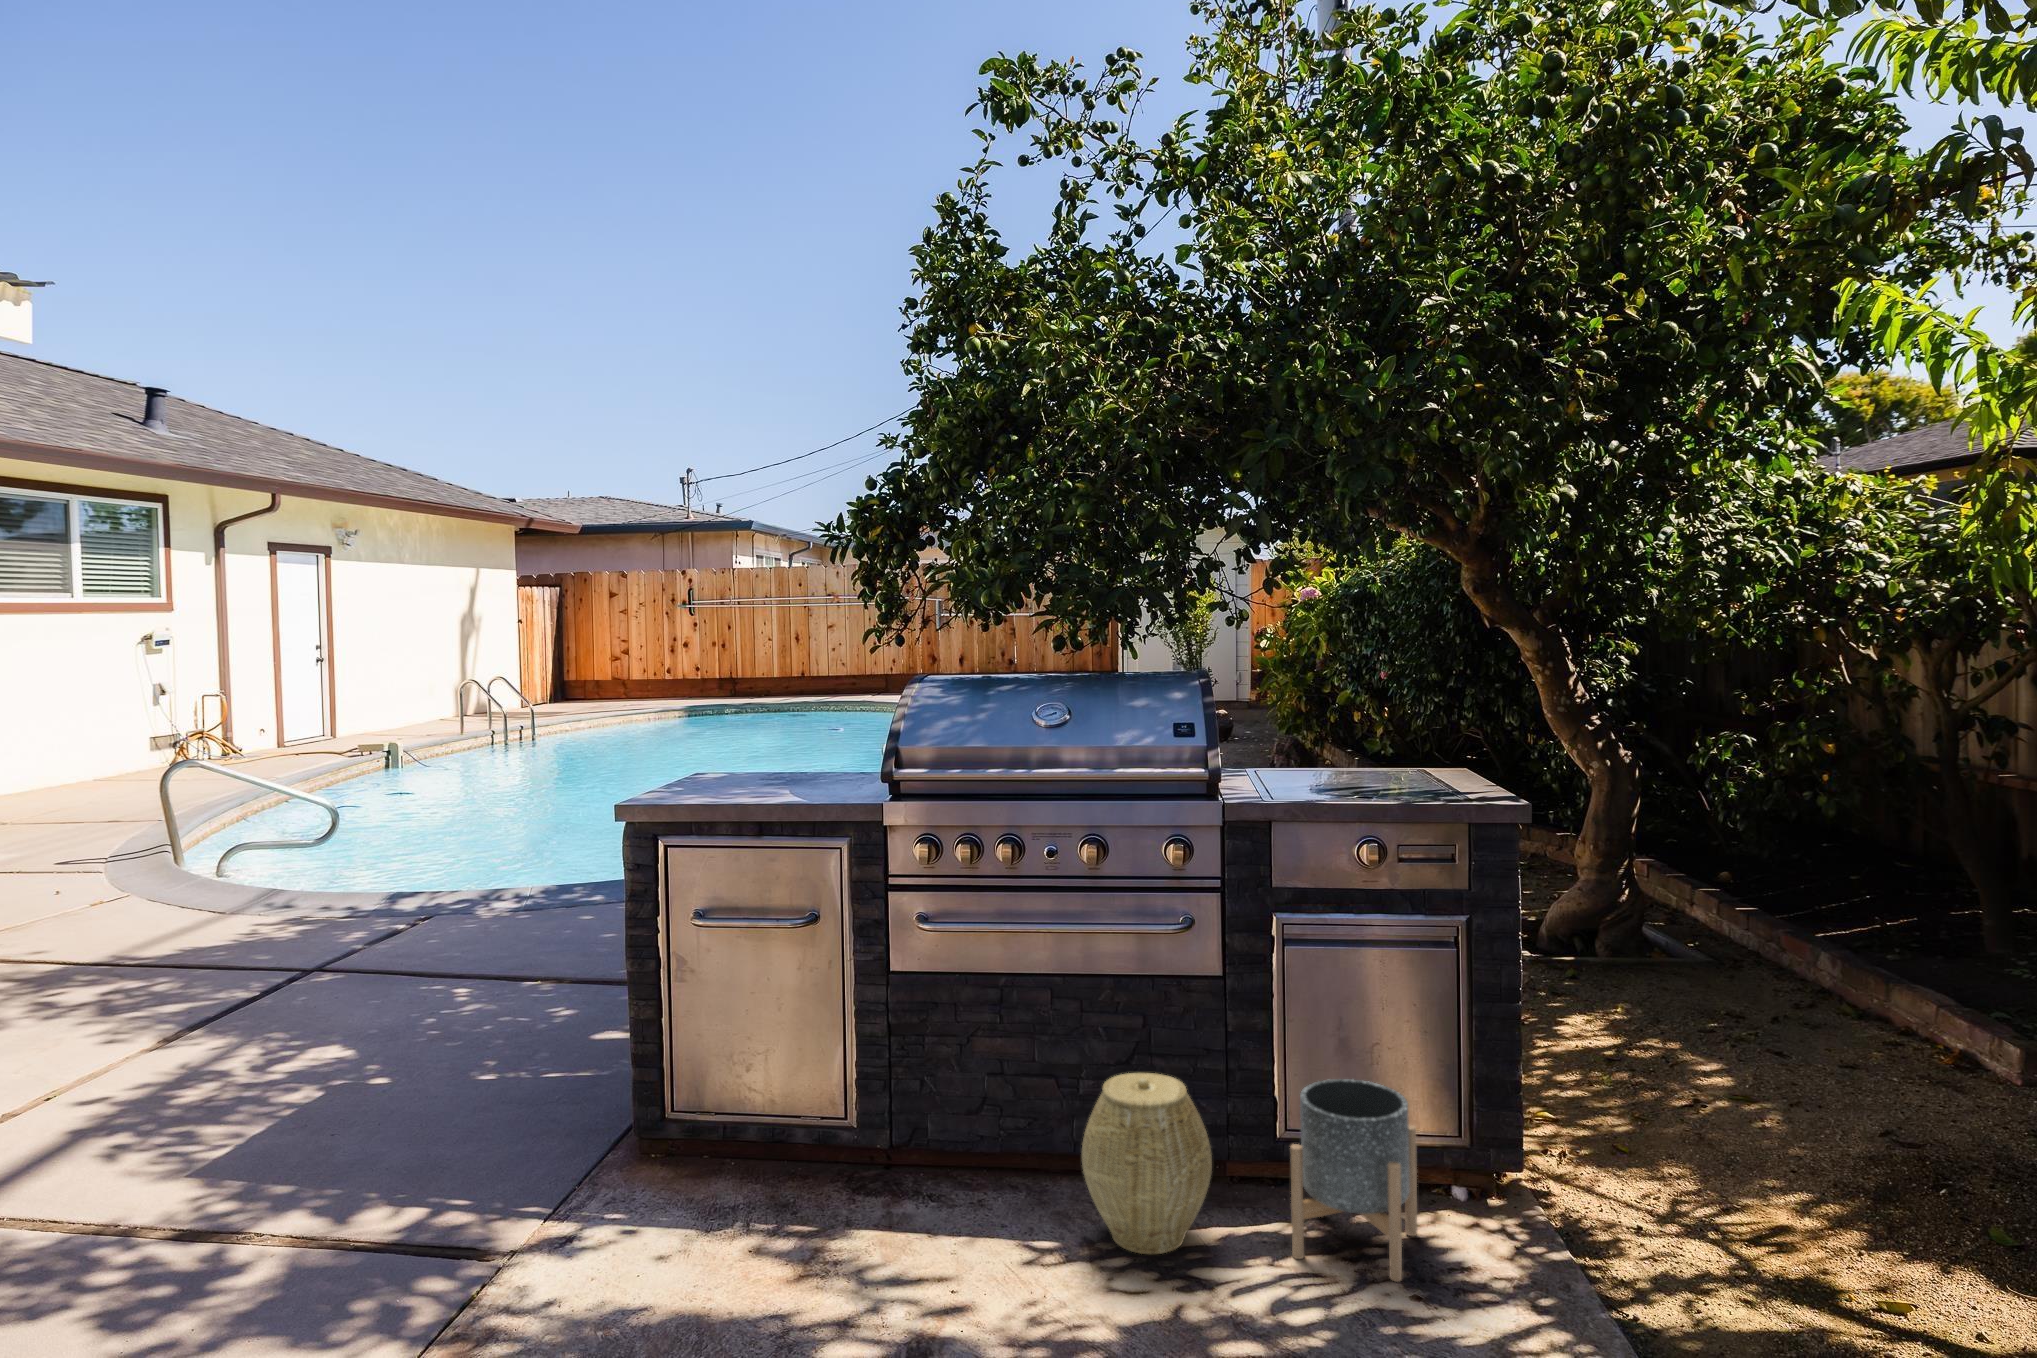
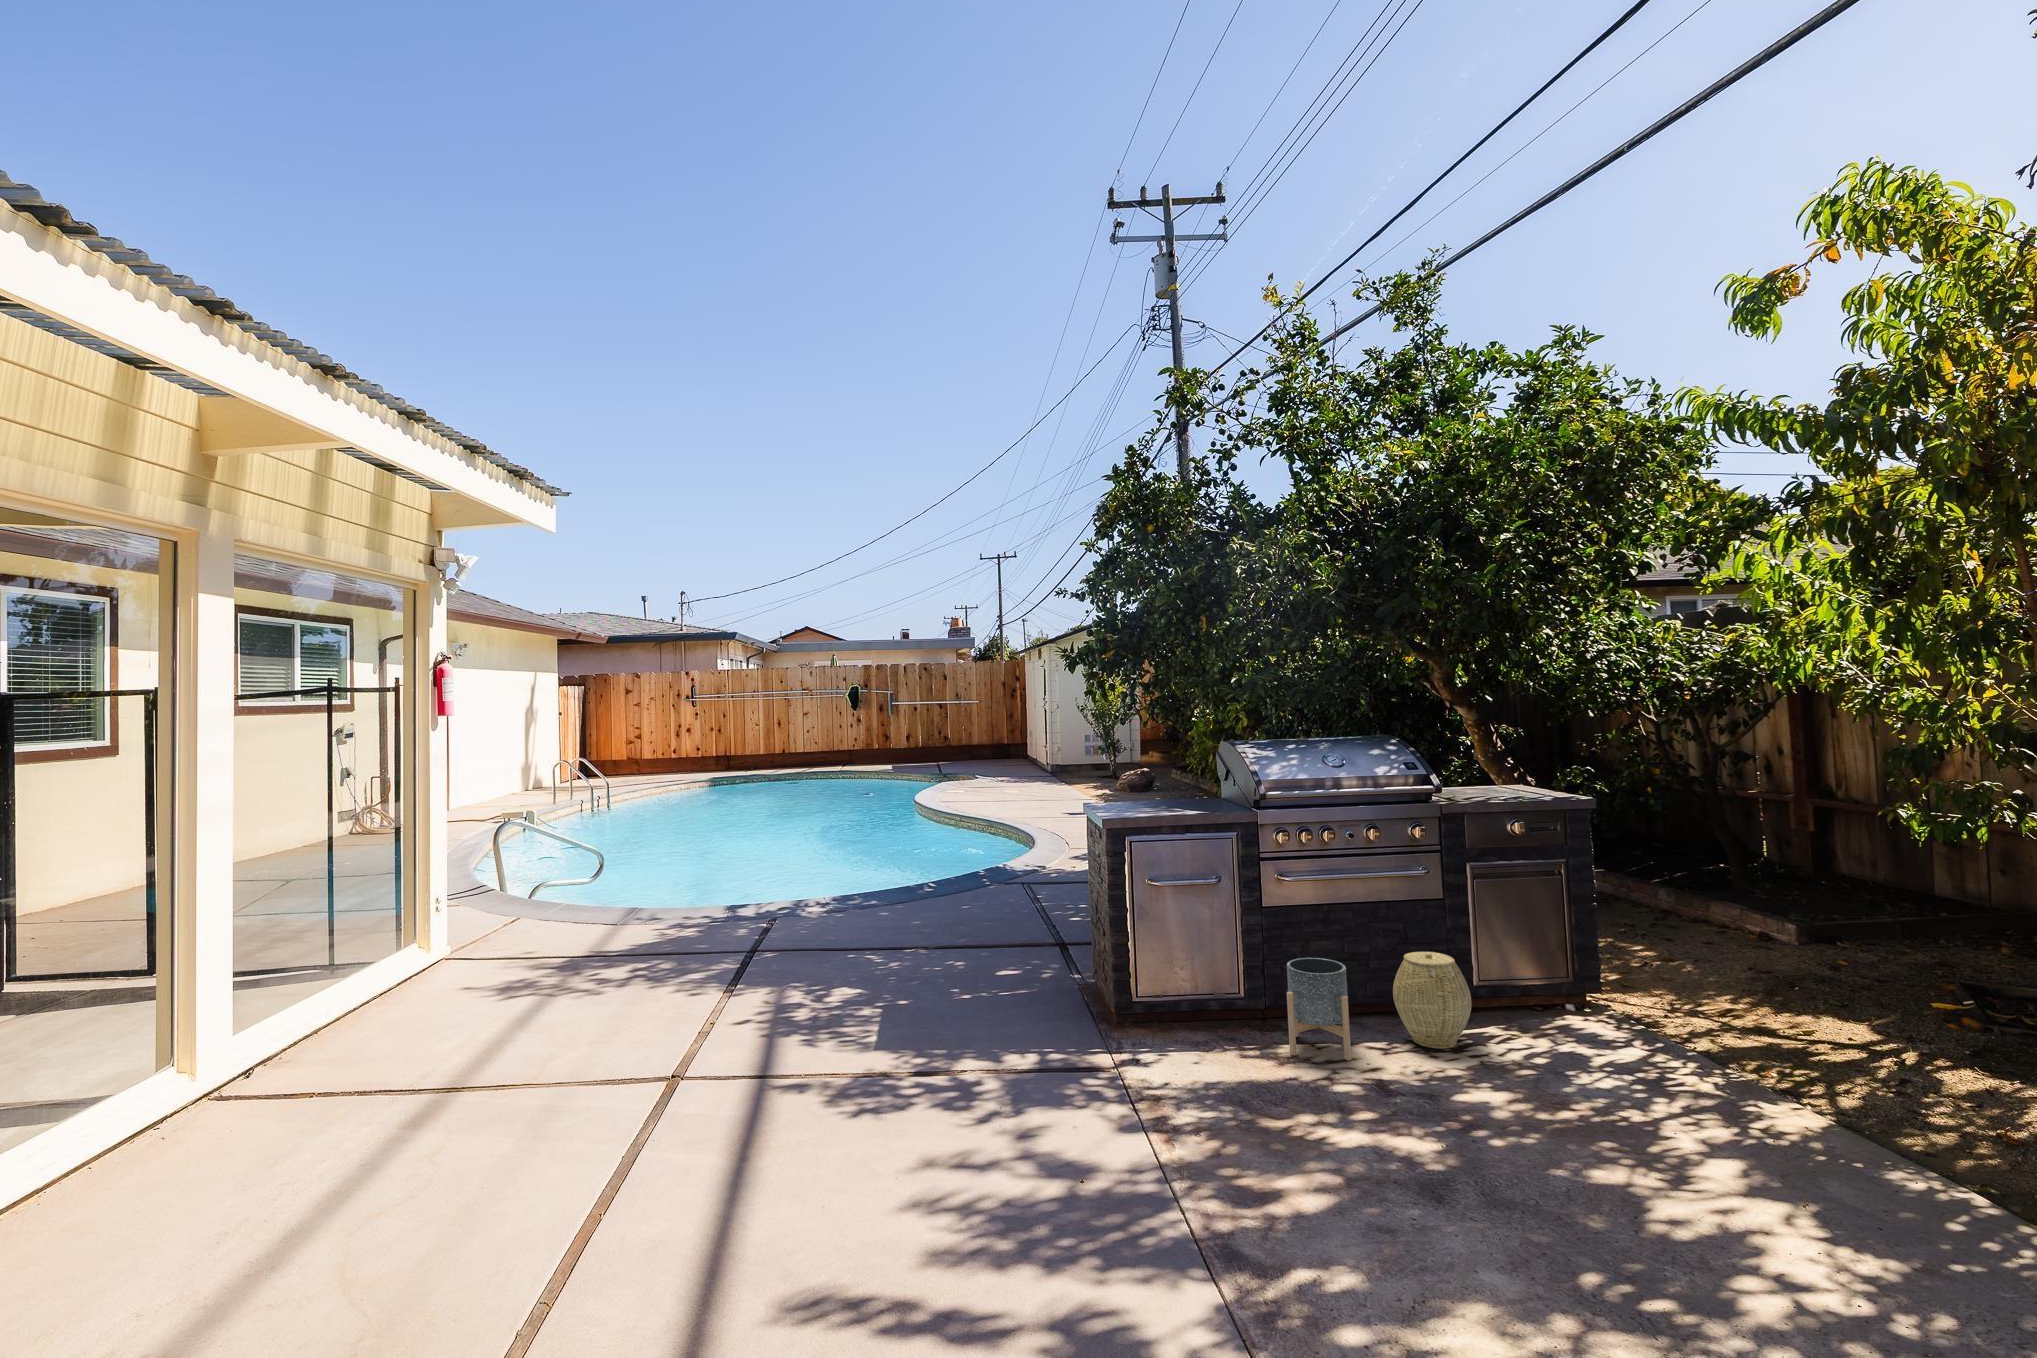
planter: present [1290,1079,1417,1282] -> present [1287,958,1351,1060]

